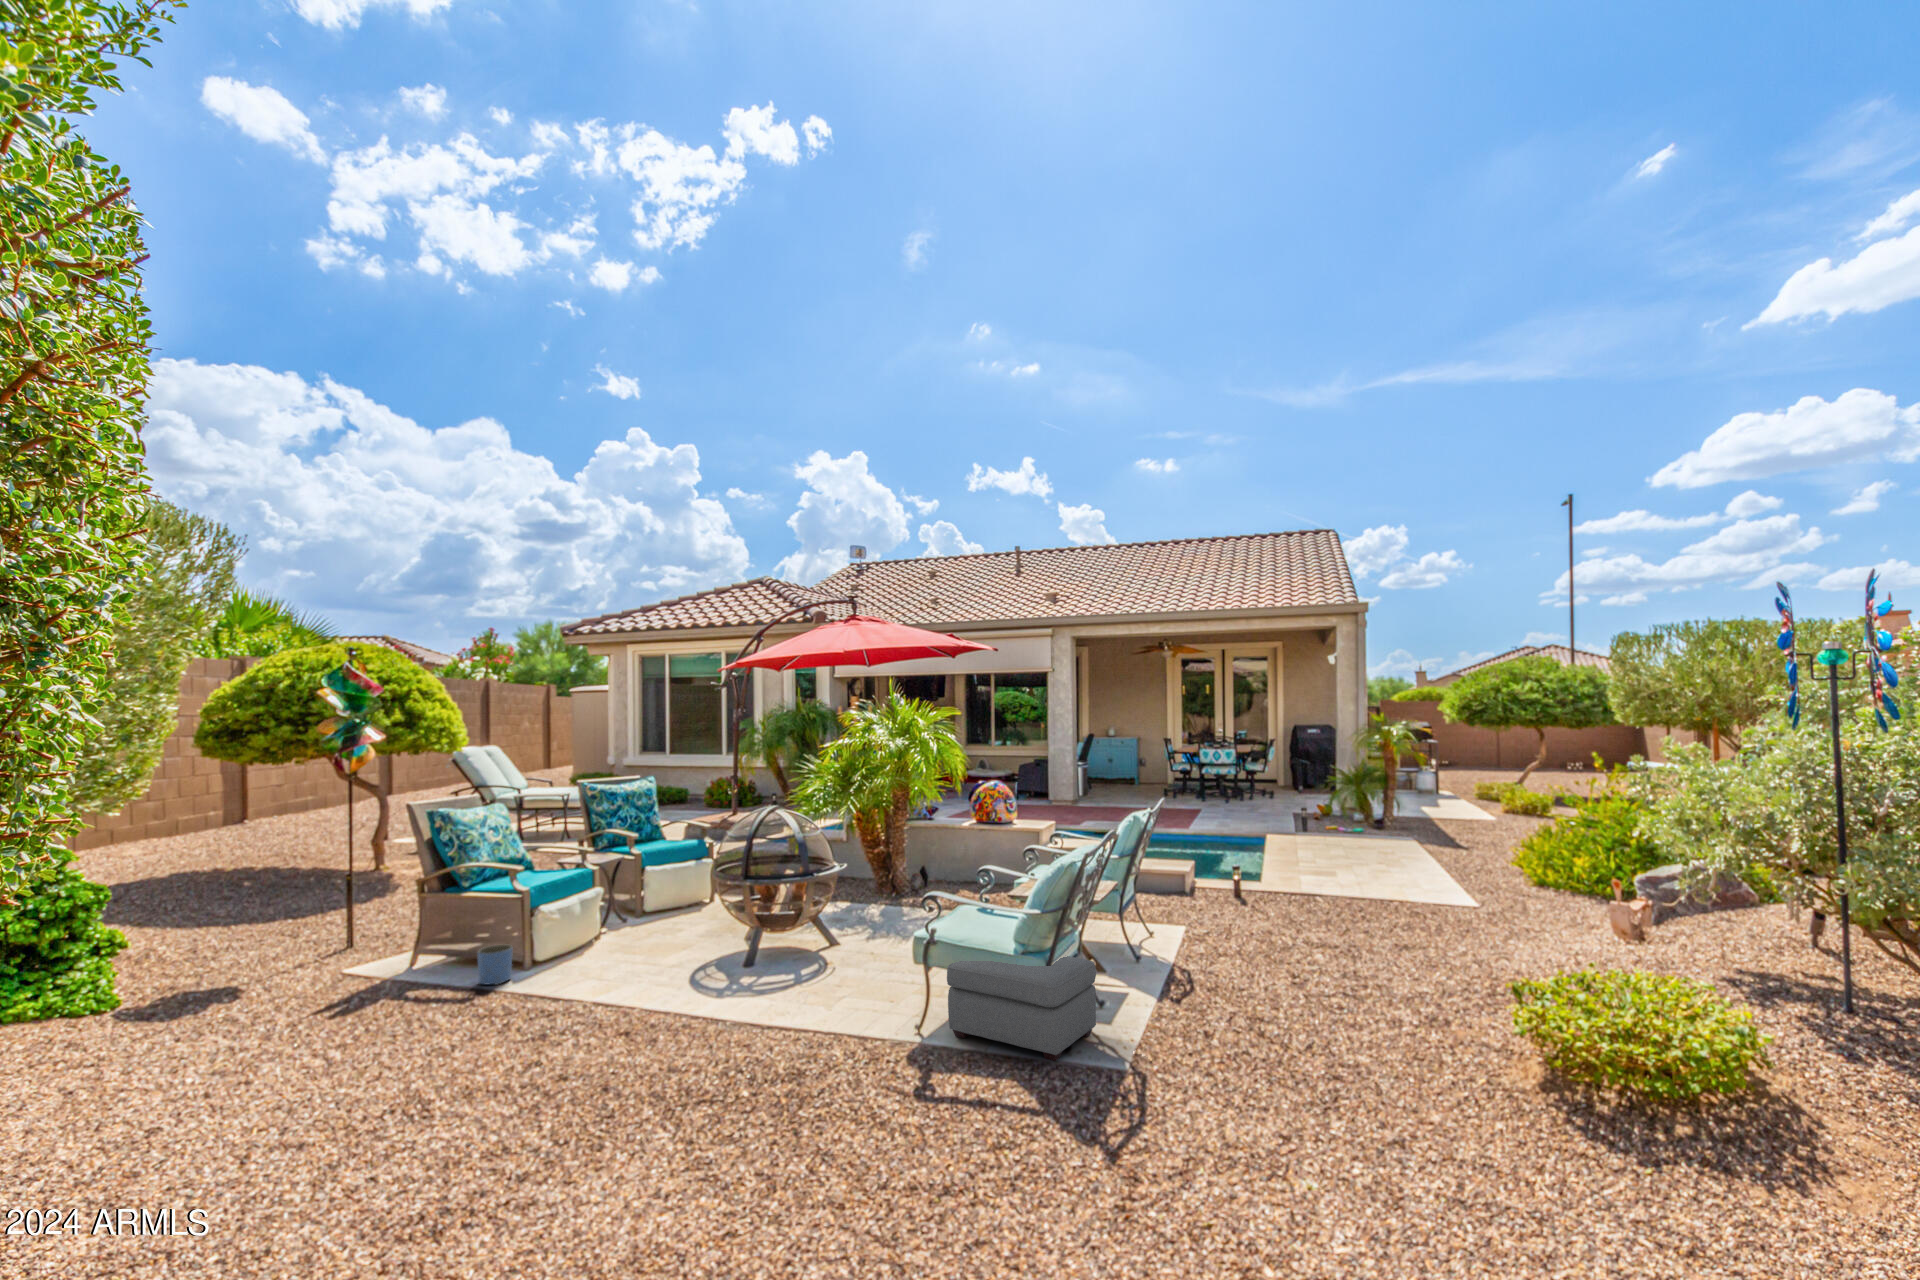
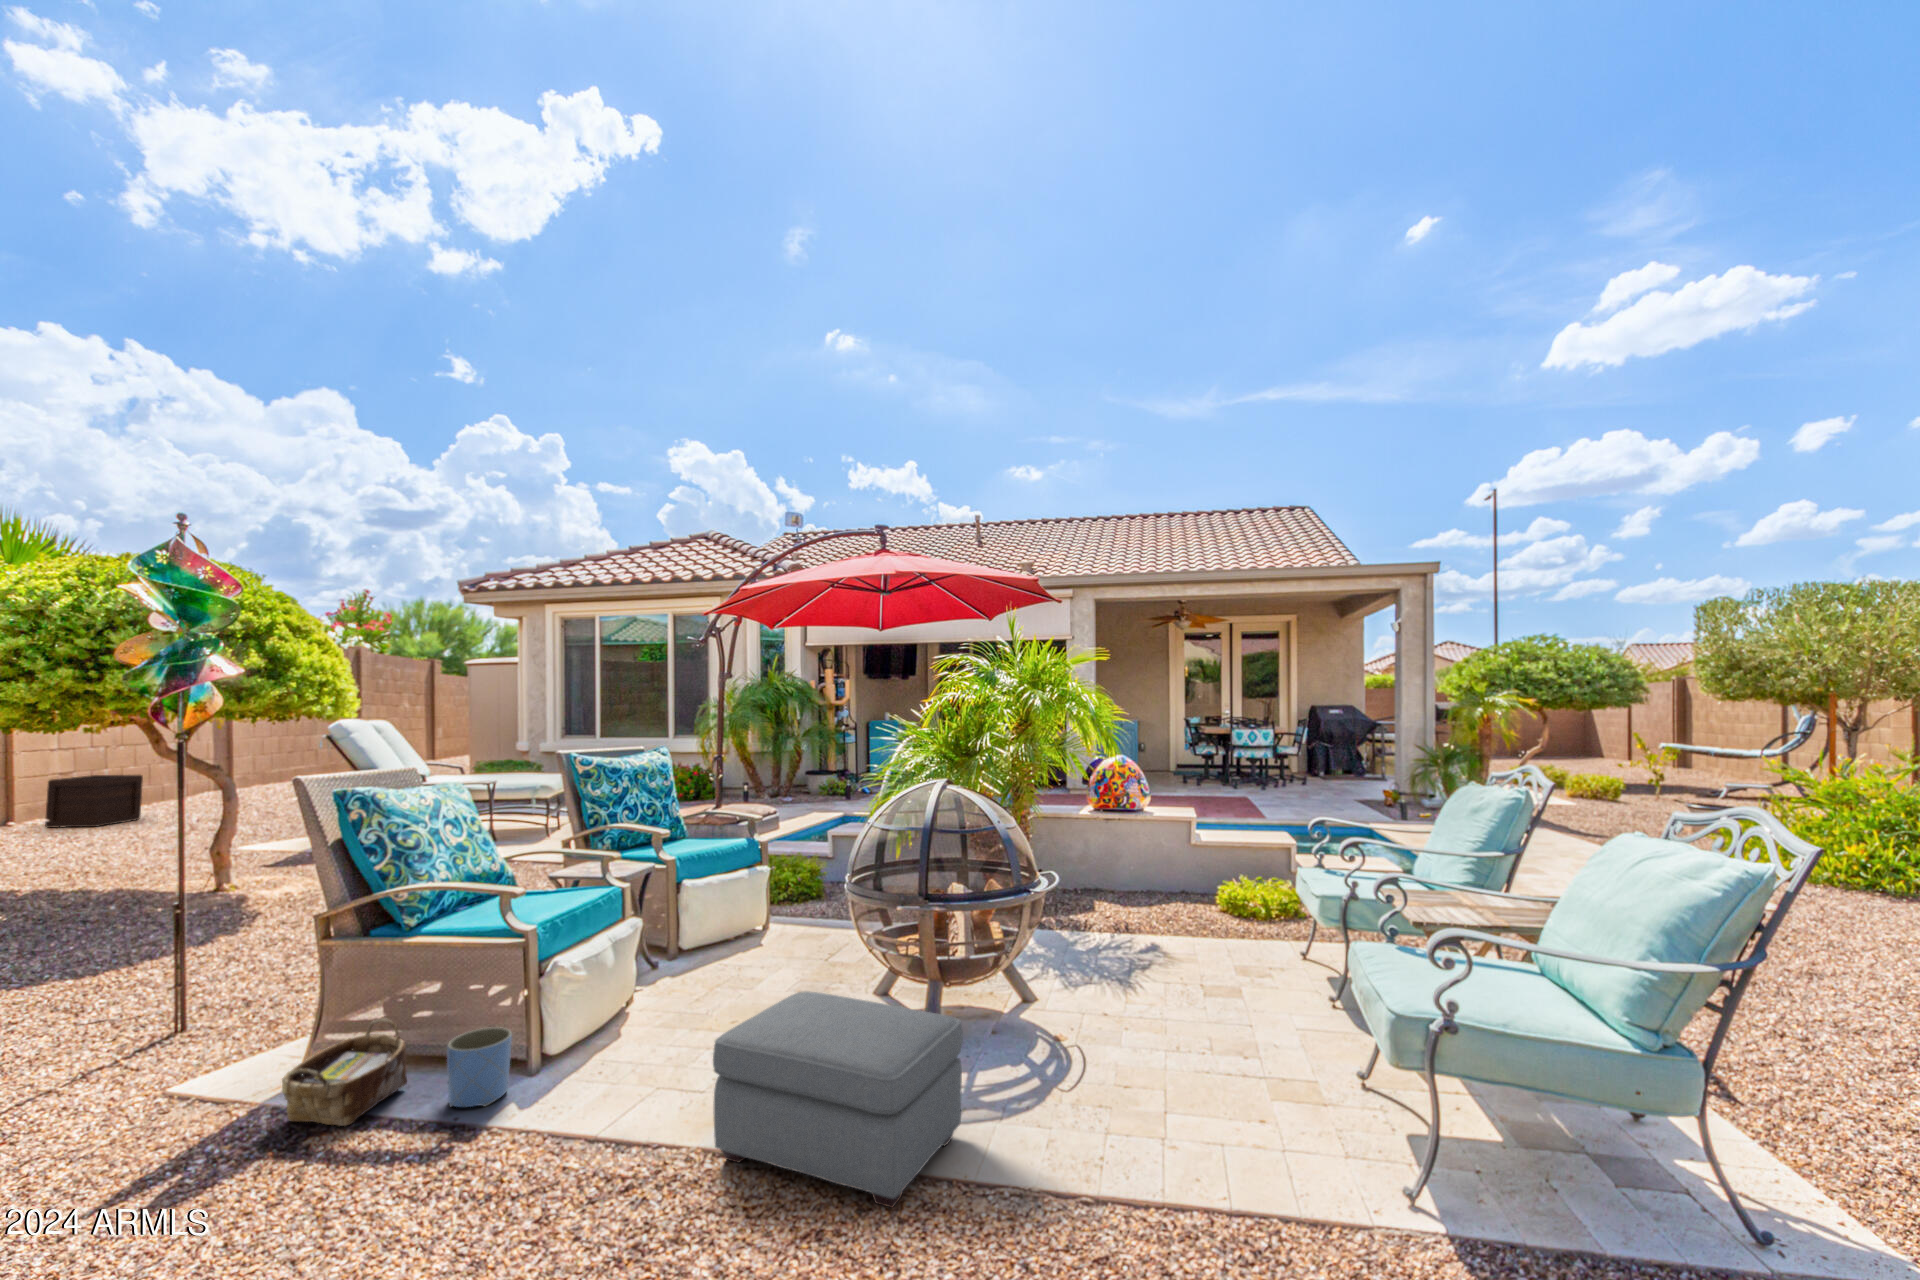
wooden crate: none [280,785,342,825] -> present [45,775,143,828]
woven basket: none [396,937,461,989] -> present [282,1018,407,1126]
ottoman: present [947,956,1096,1061] -> present [713,991,963,1208]

